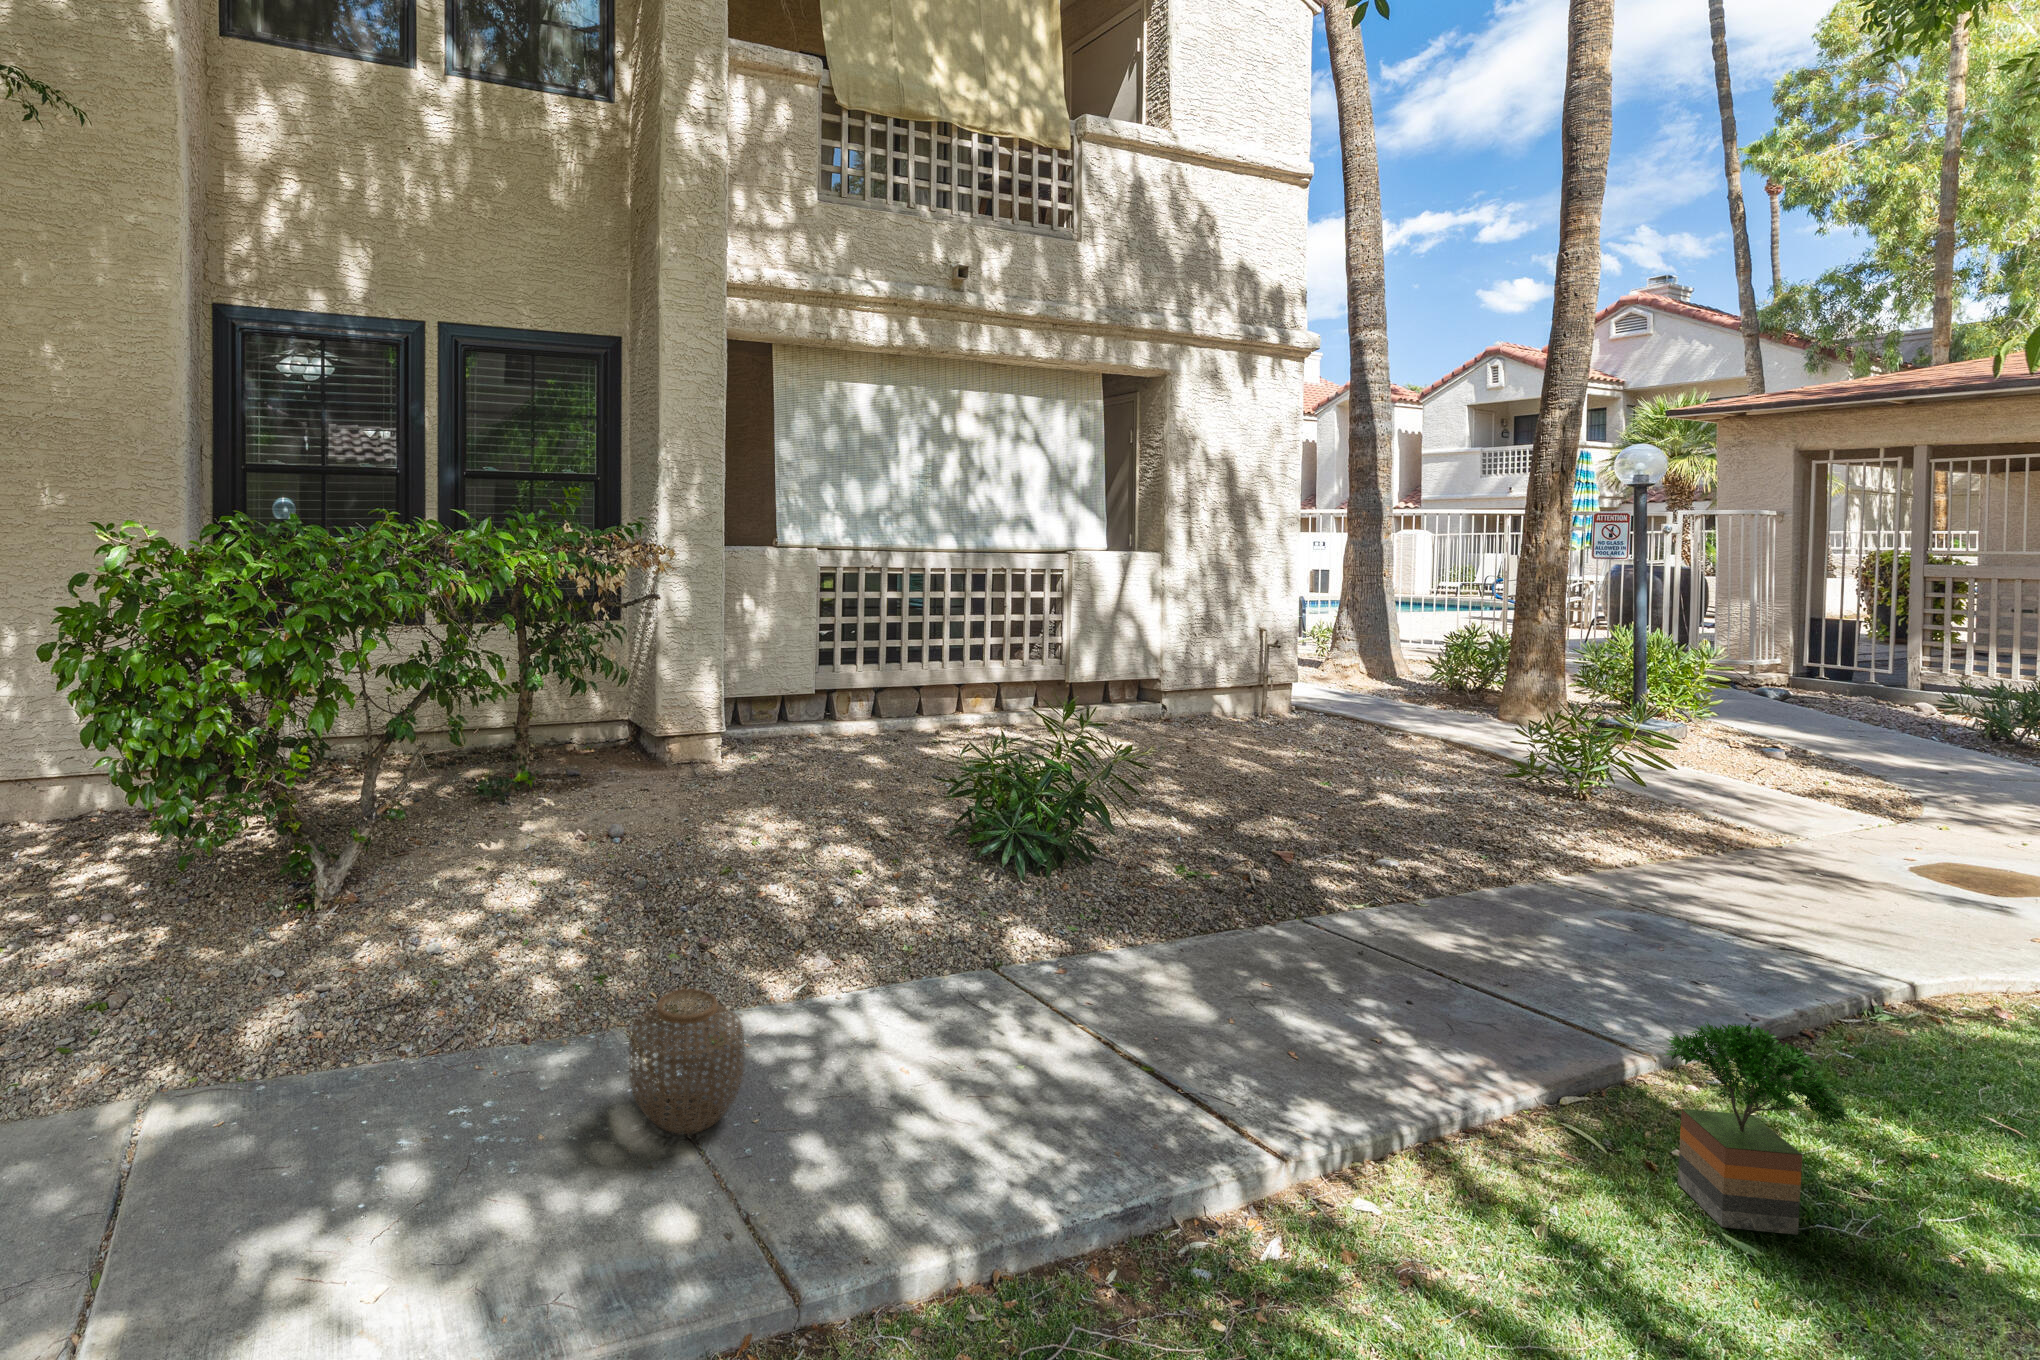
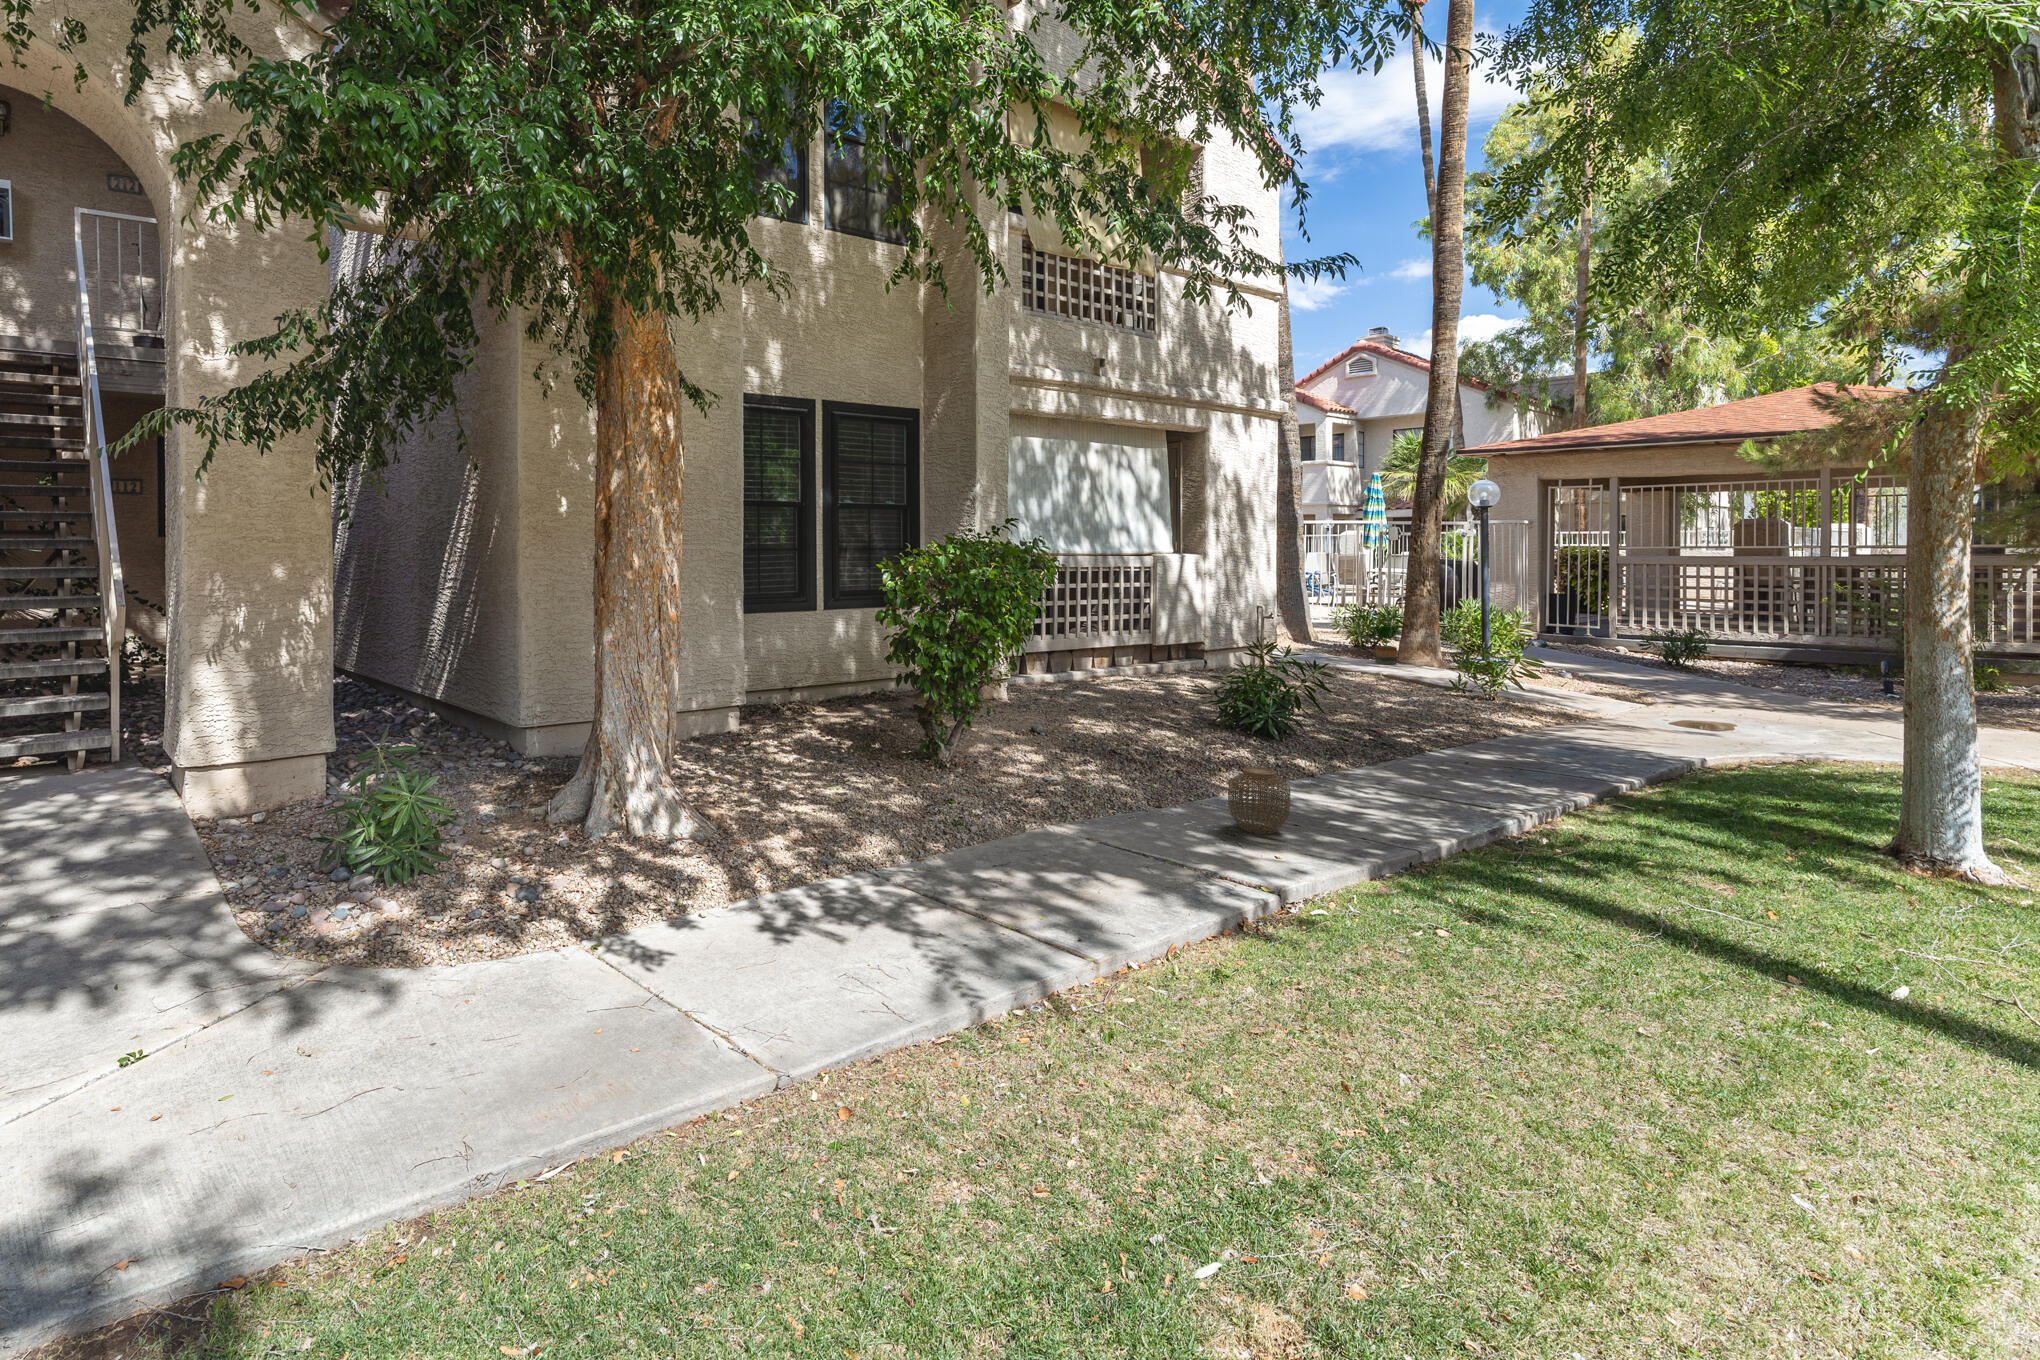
potted tree: present [1665,1022,1849,1234] -> present [1373,625,1402,665]

